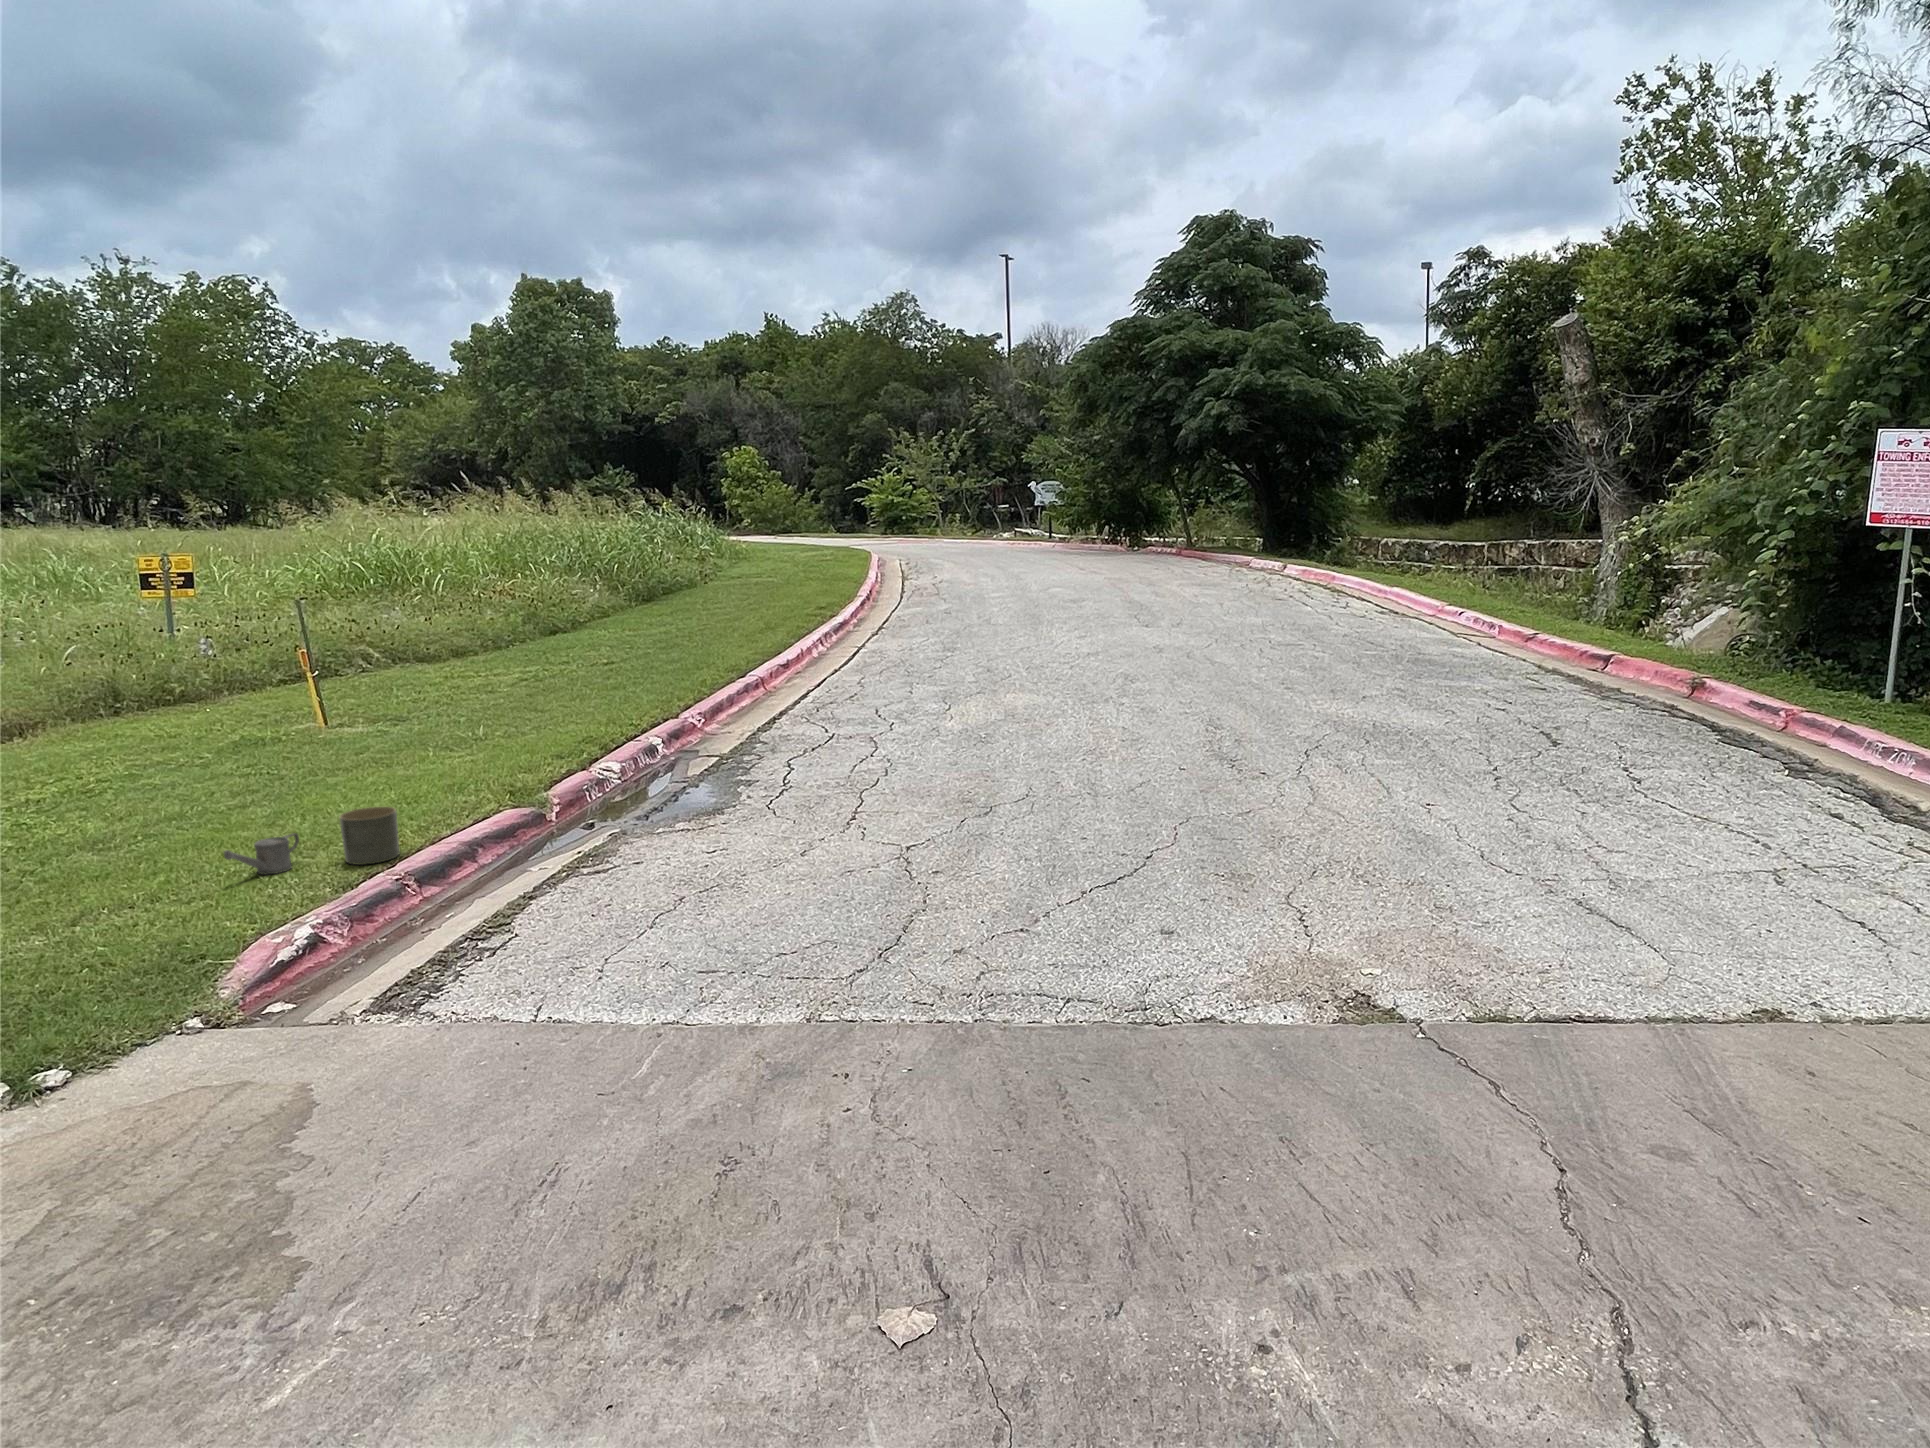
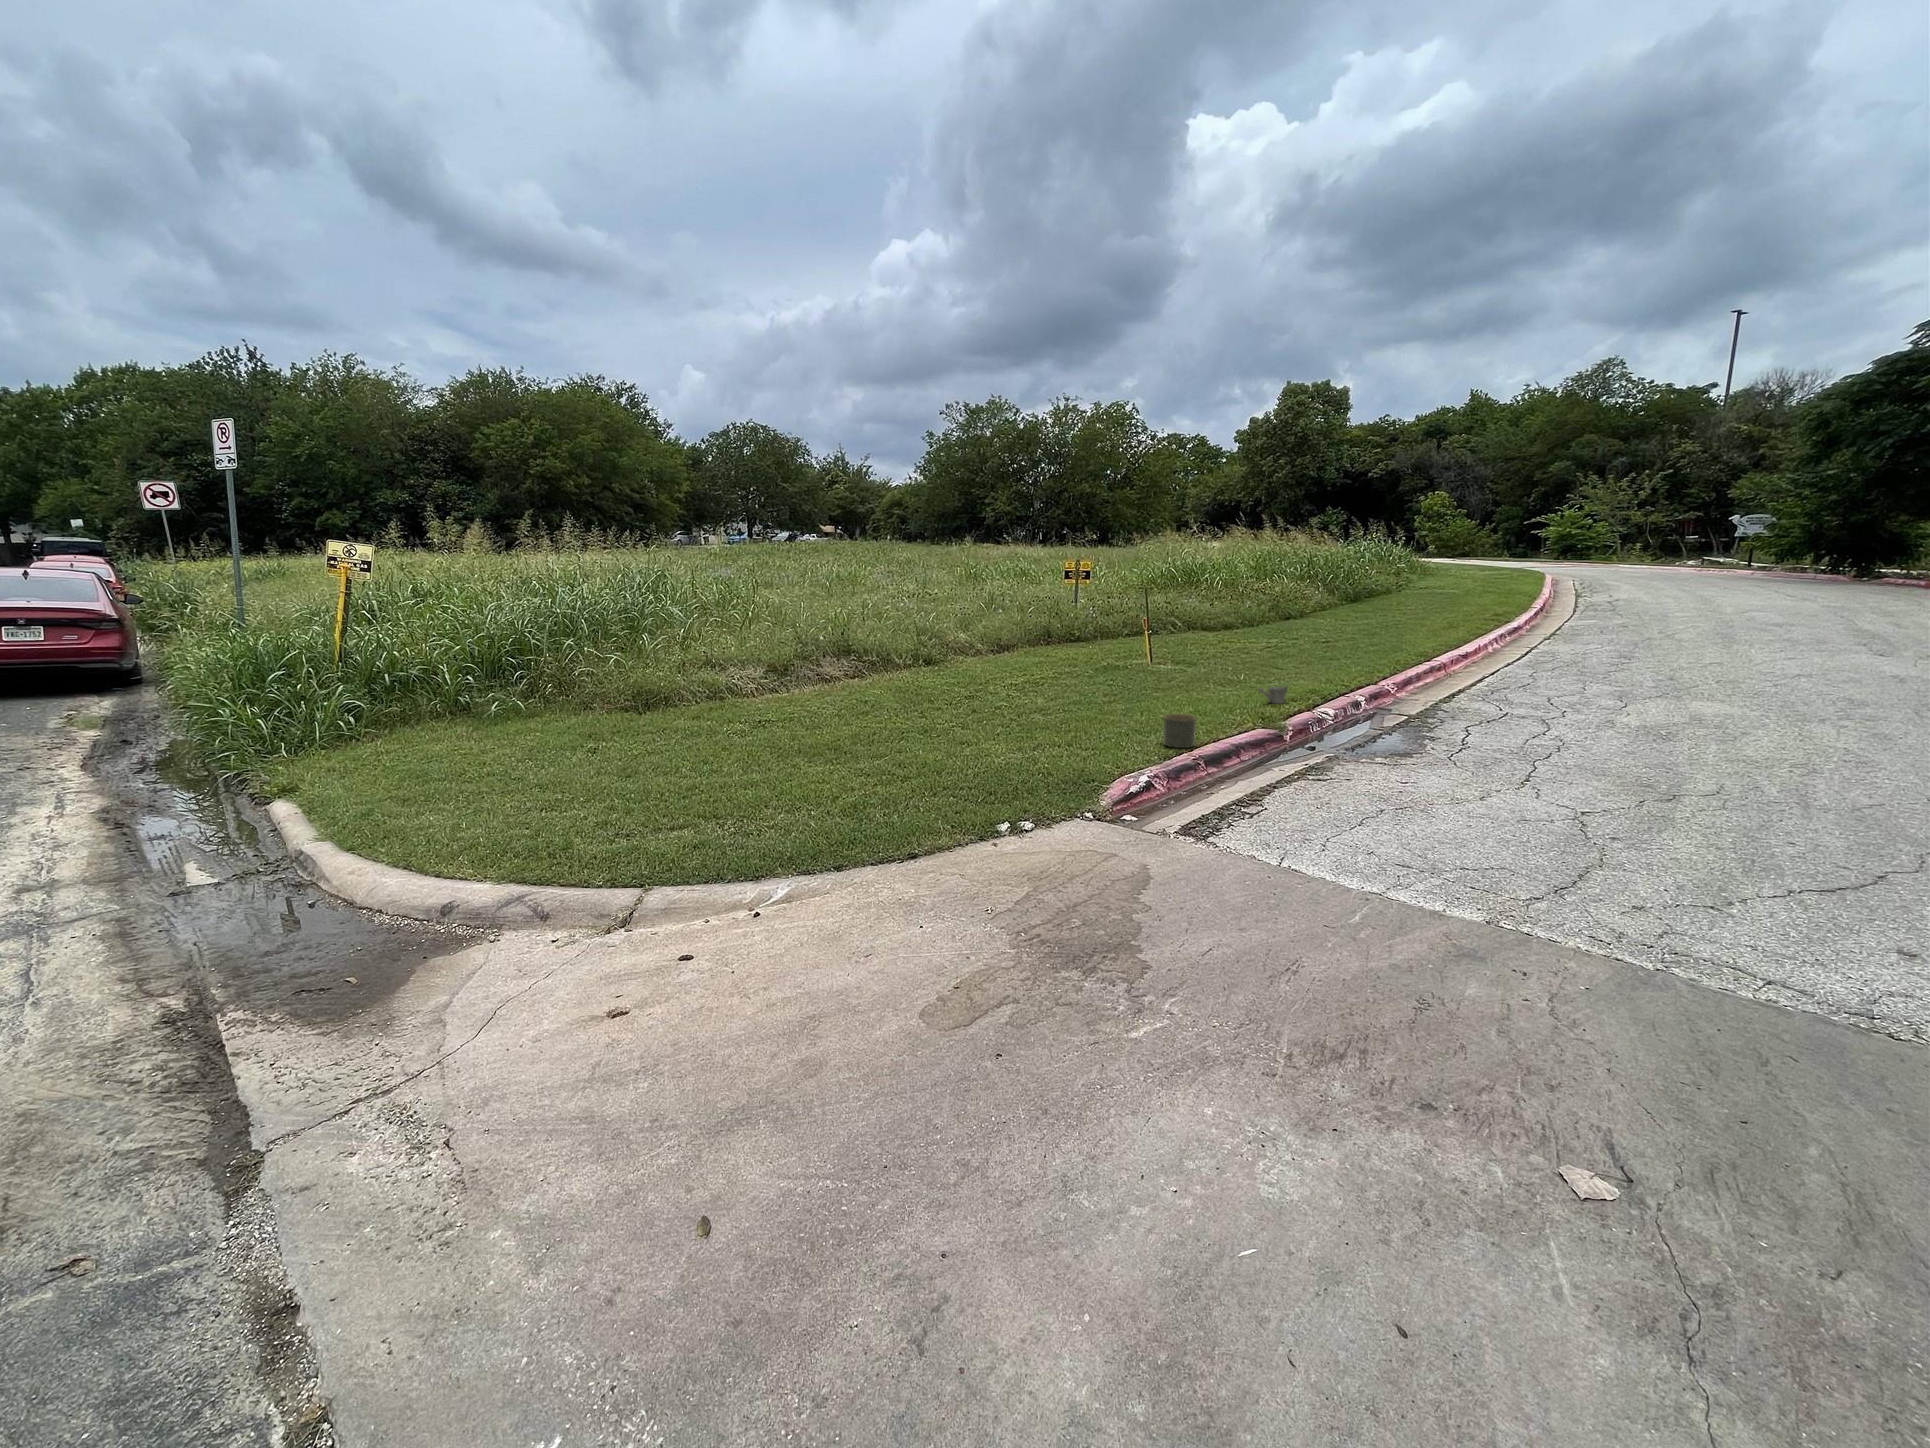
watering can: present [224,833,299,875] -> present [1259,686,1287,704]

